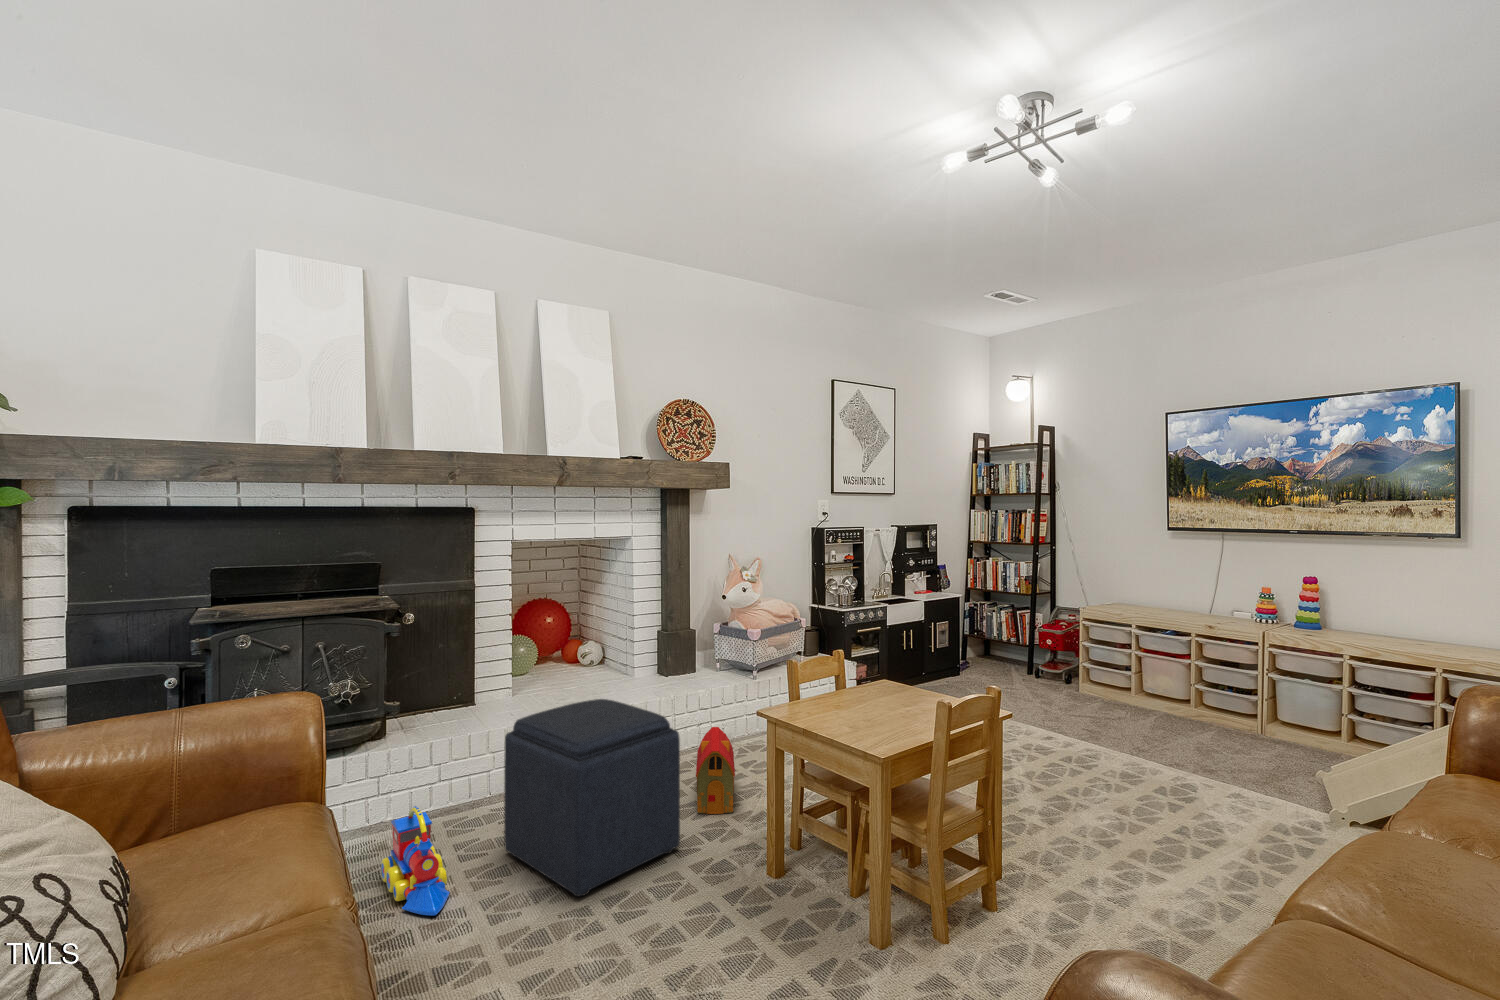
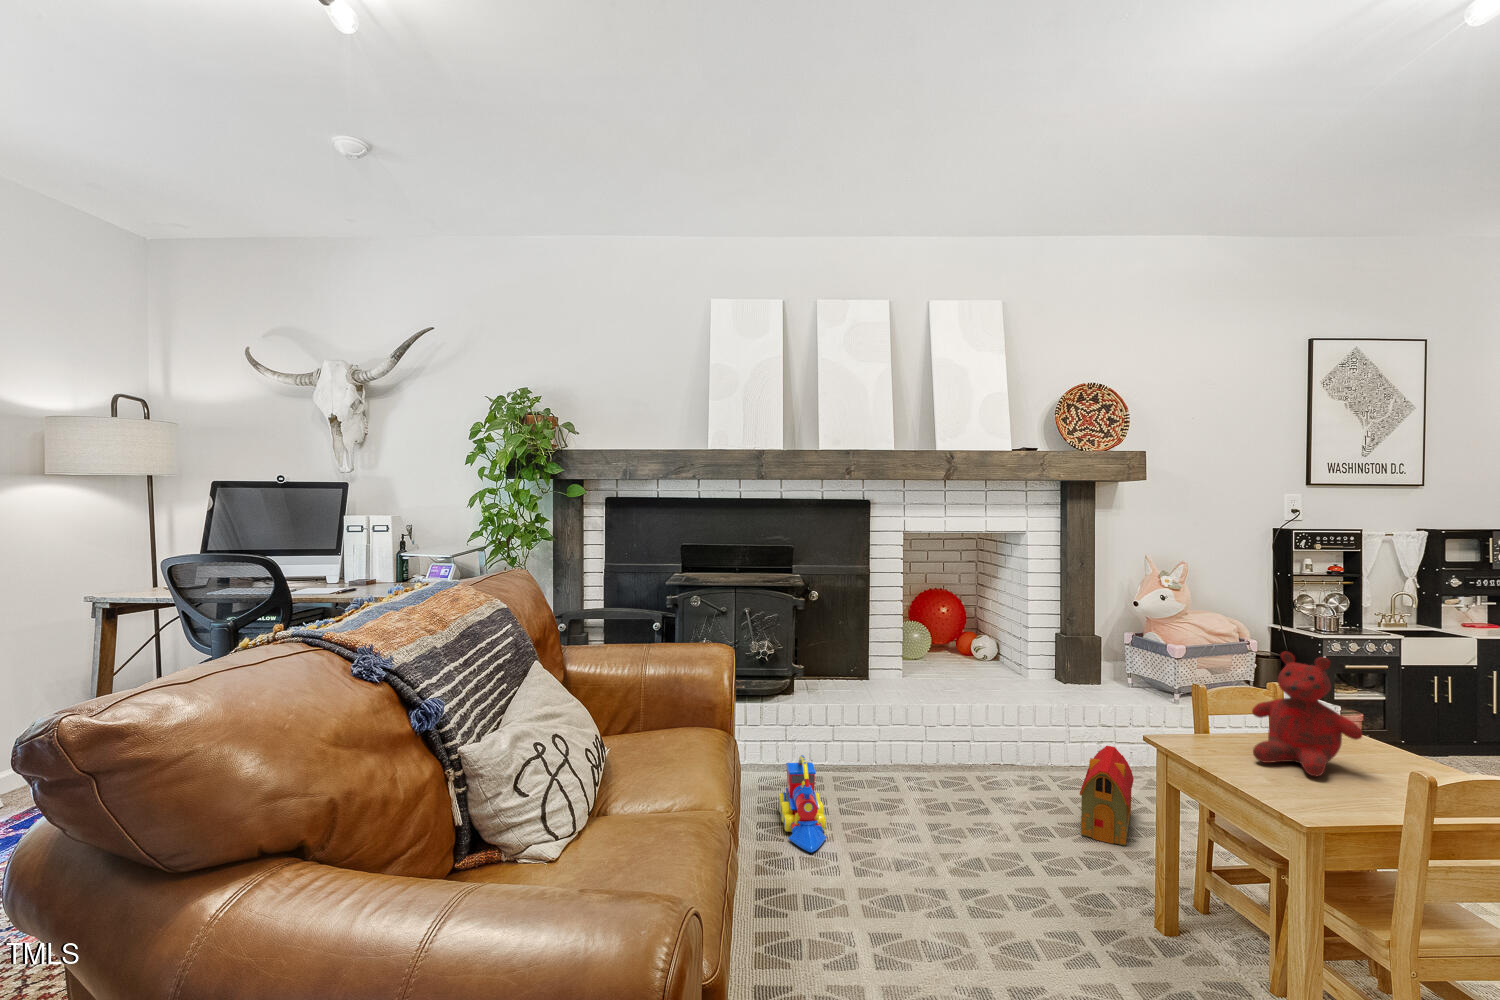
teddy bear: none [831,625,899,719] -> present [1252,652,1362,776]
ottoman: present [504,699,680,896] -> none [878,692,1053,879]

